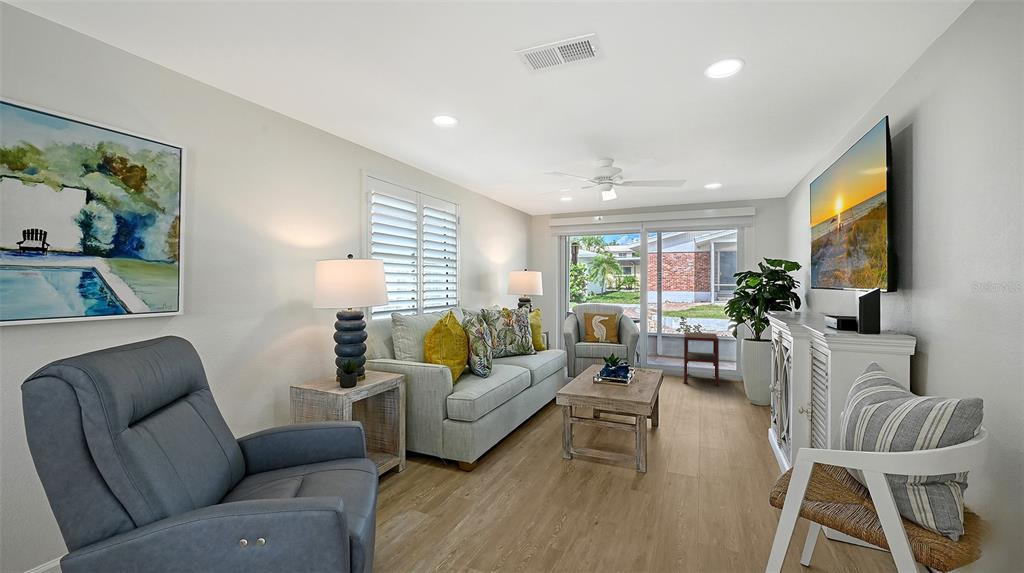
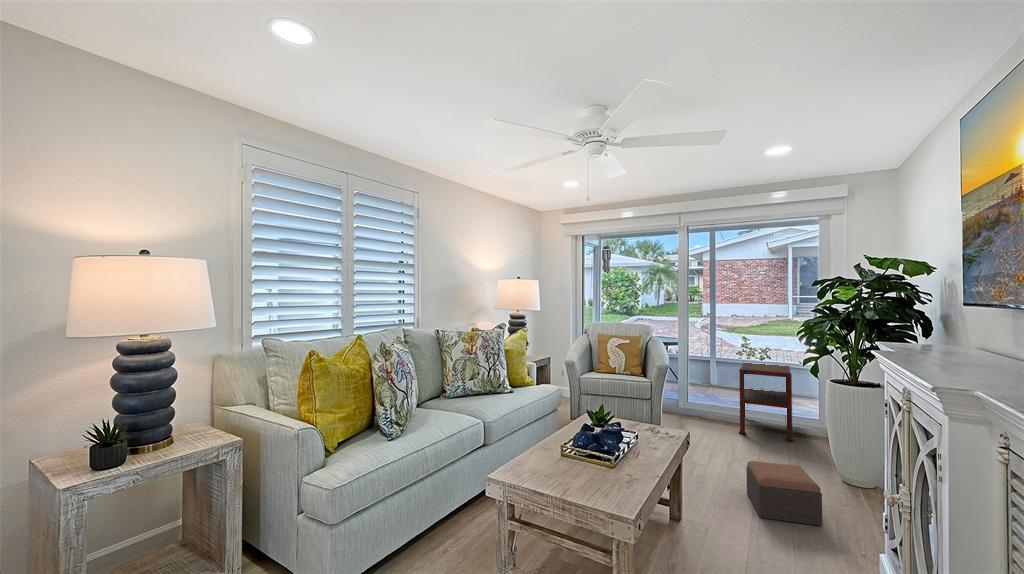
footstool: none [694,390,739,423] -> present [747,461,822,526]

